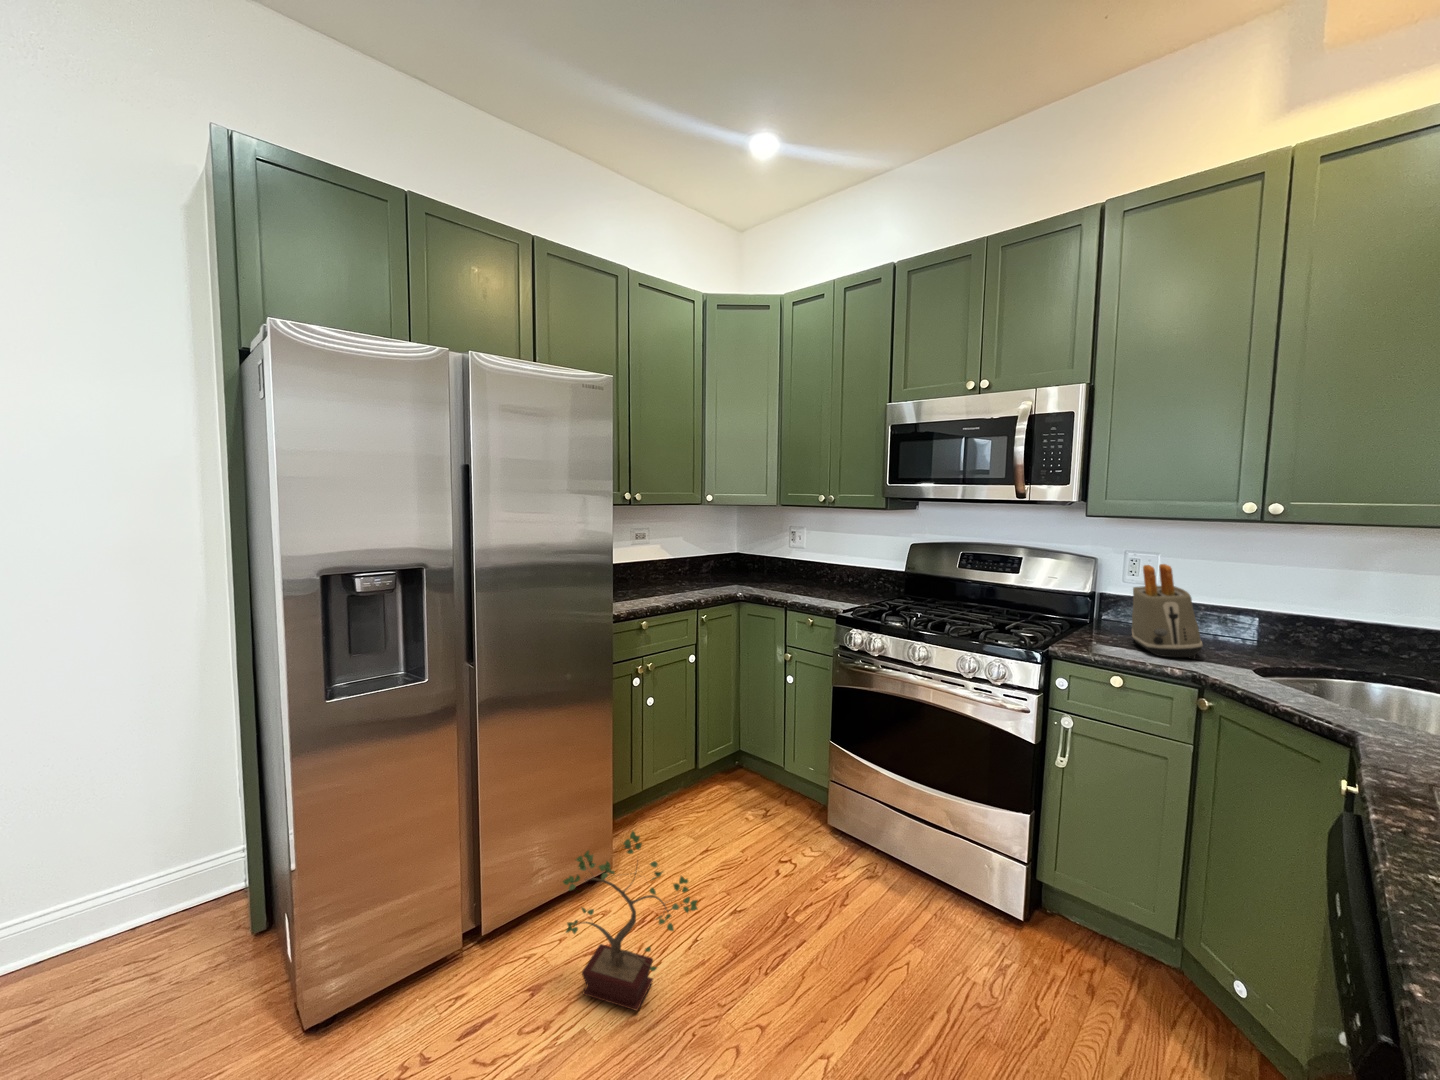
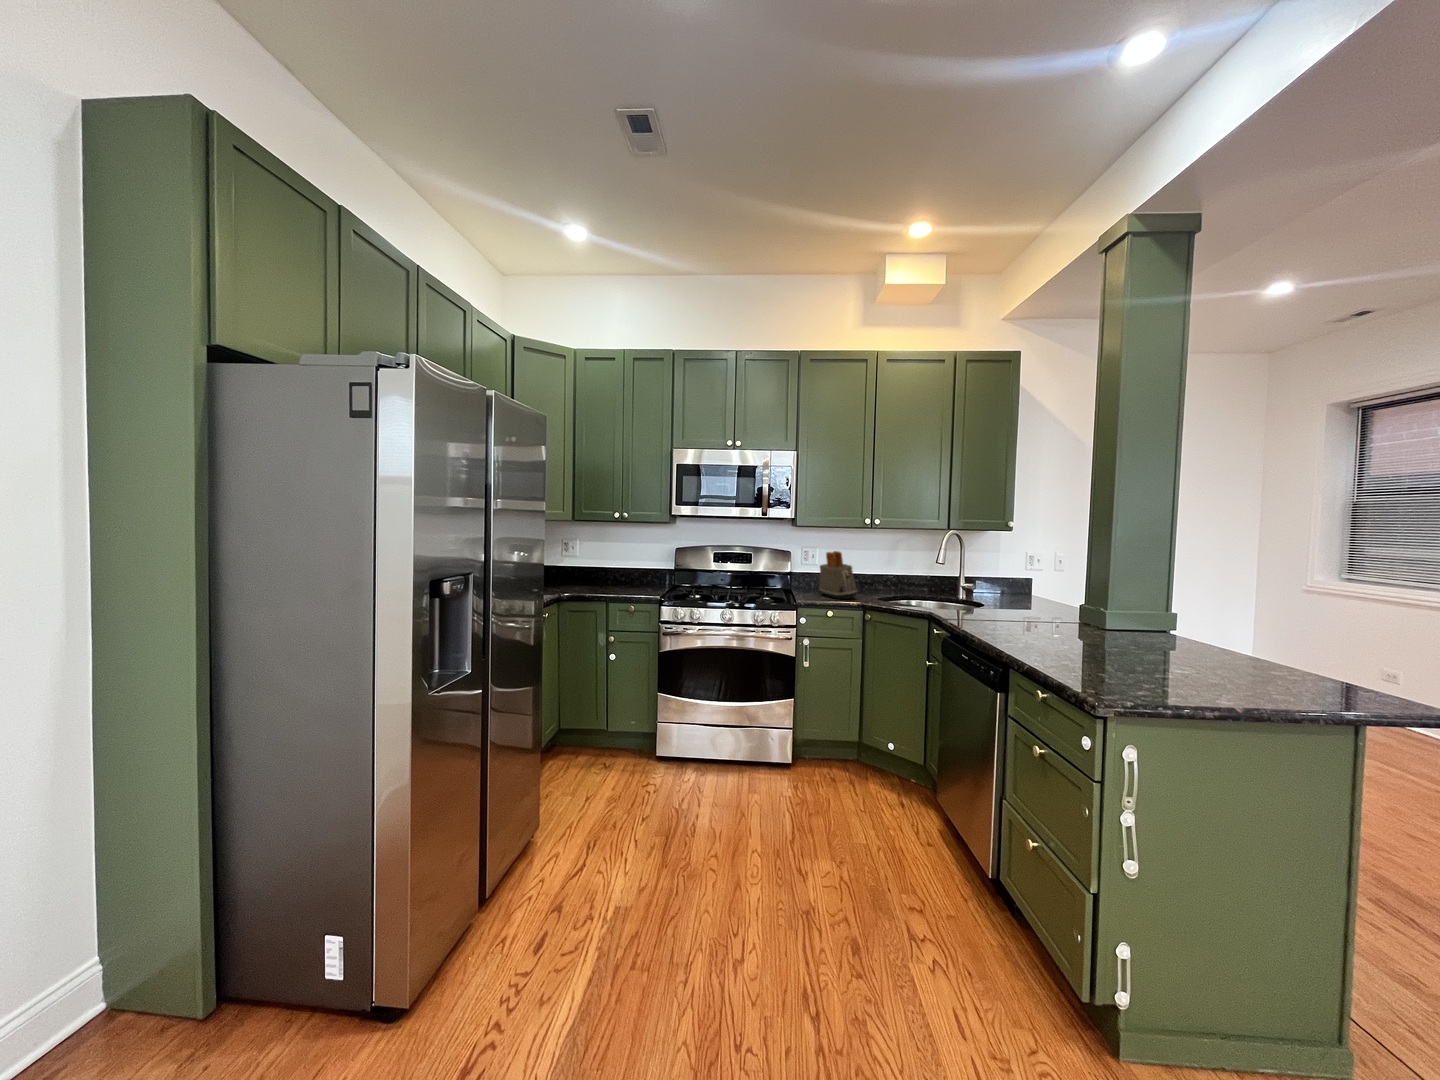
potted plant: present [563,831,698,1011] -> none [575,758,689,893]

